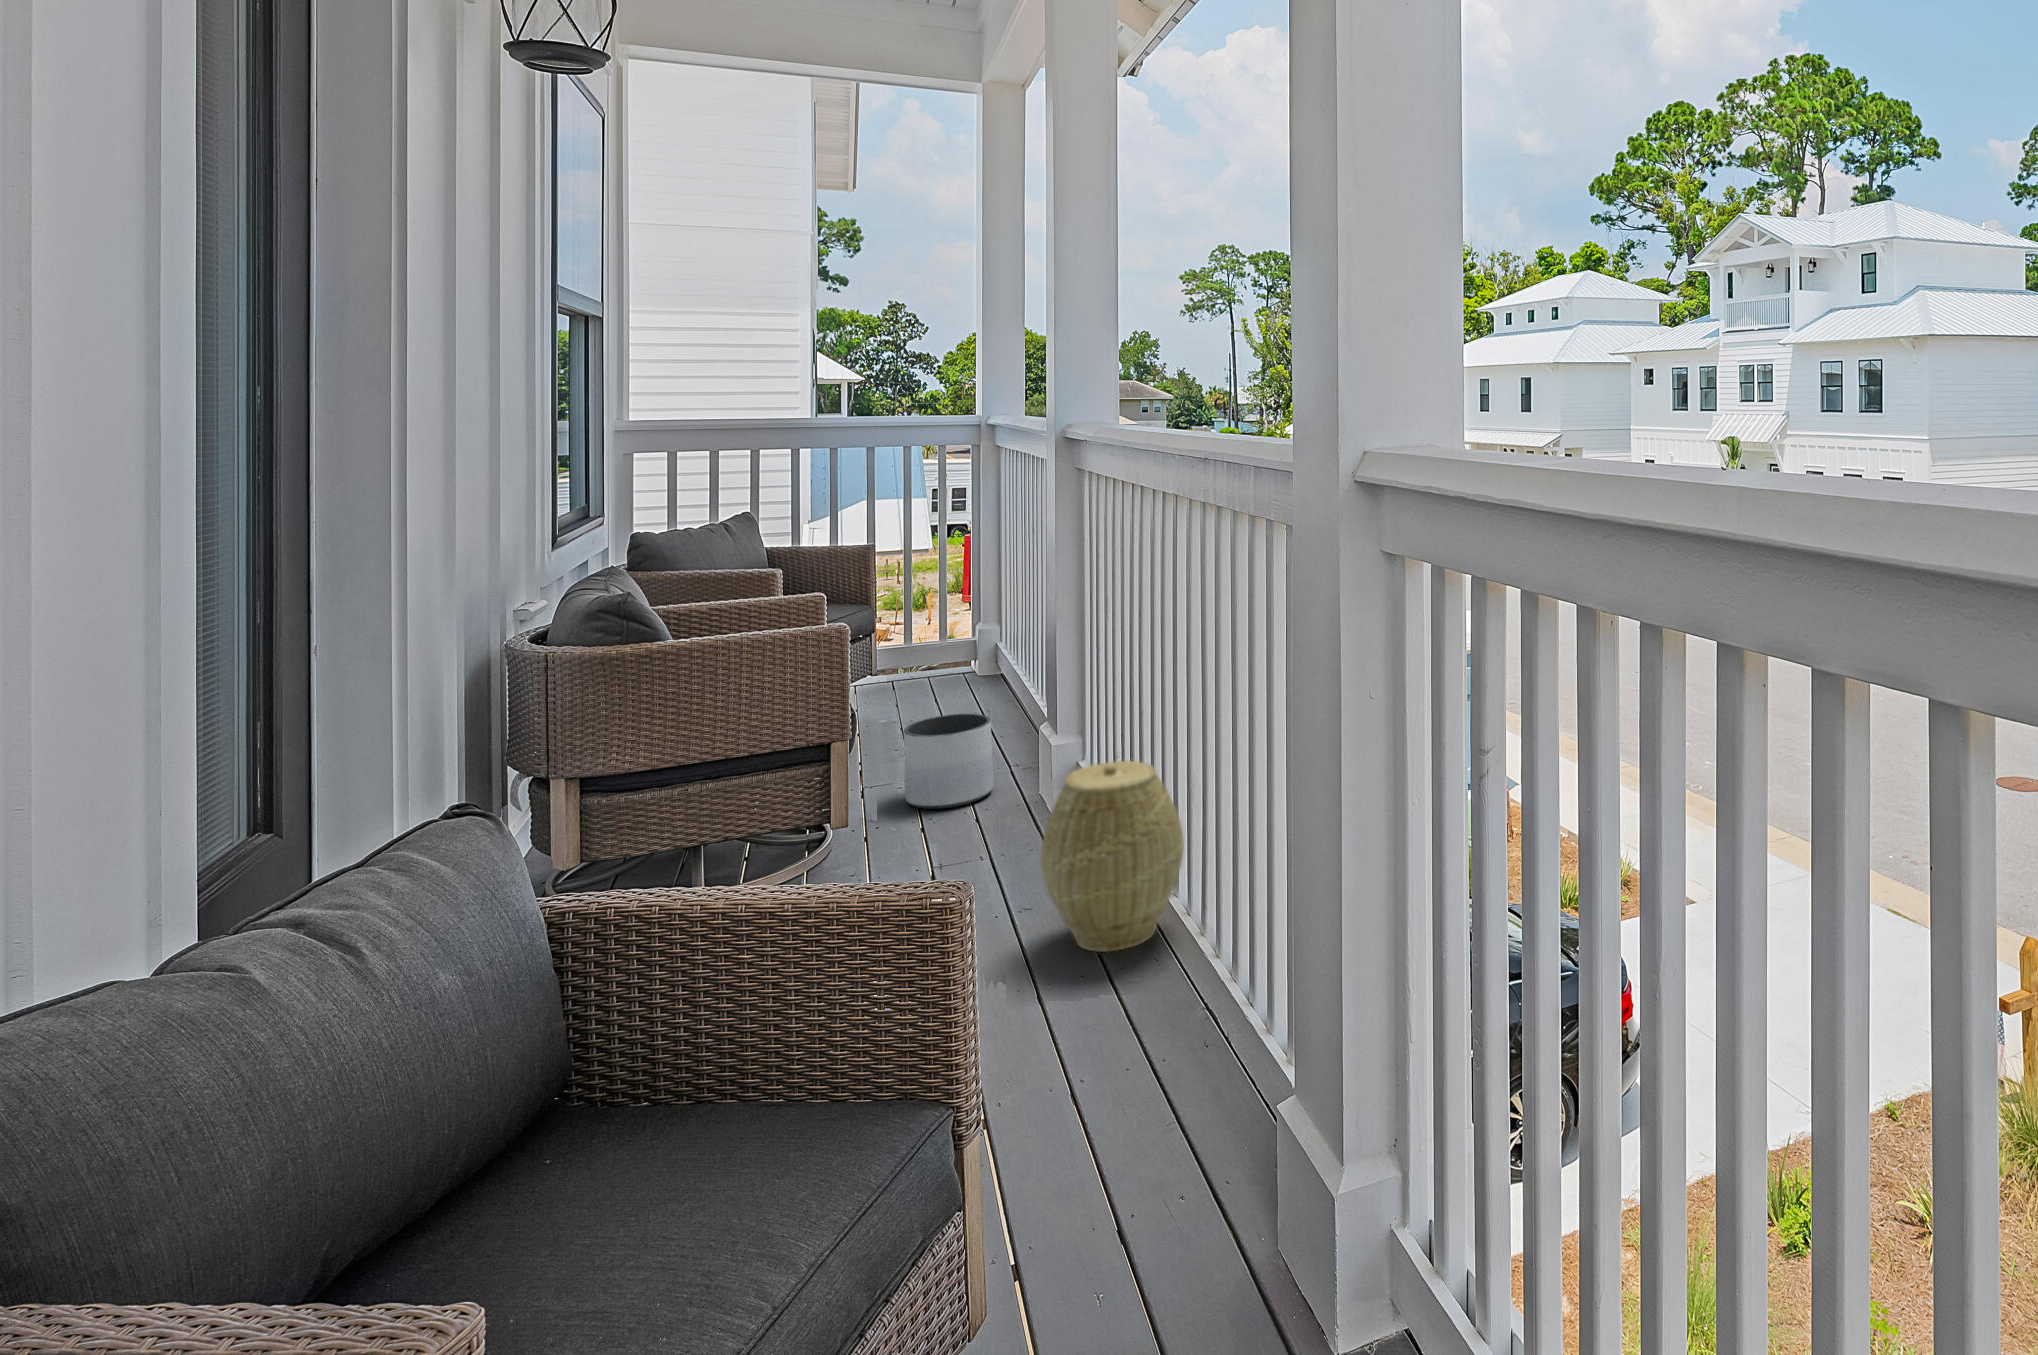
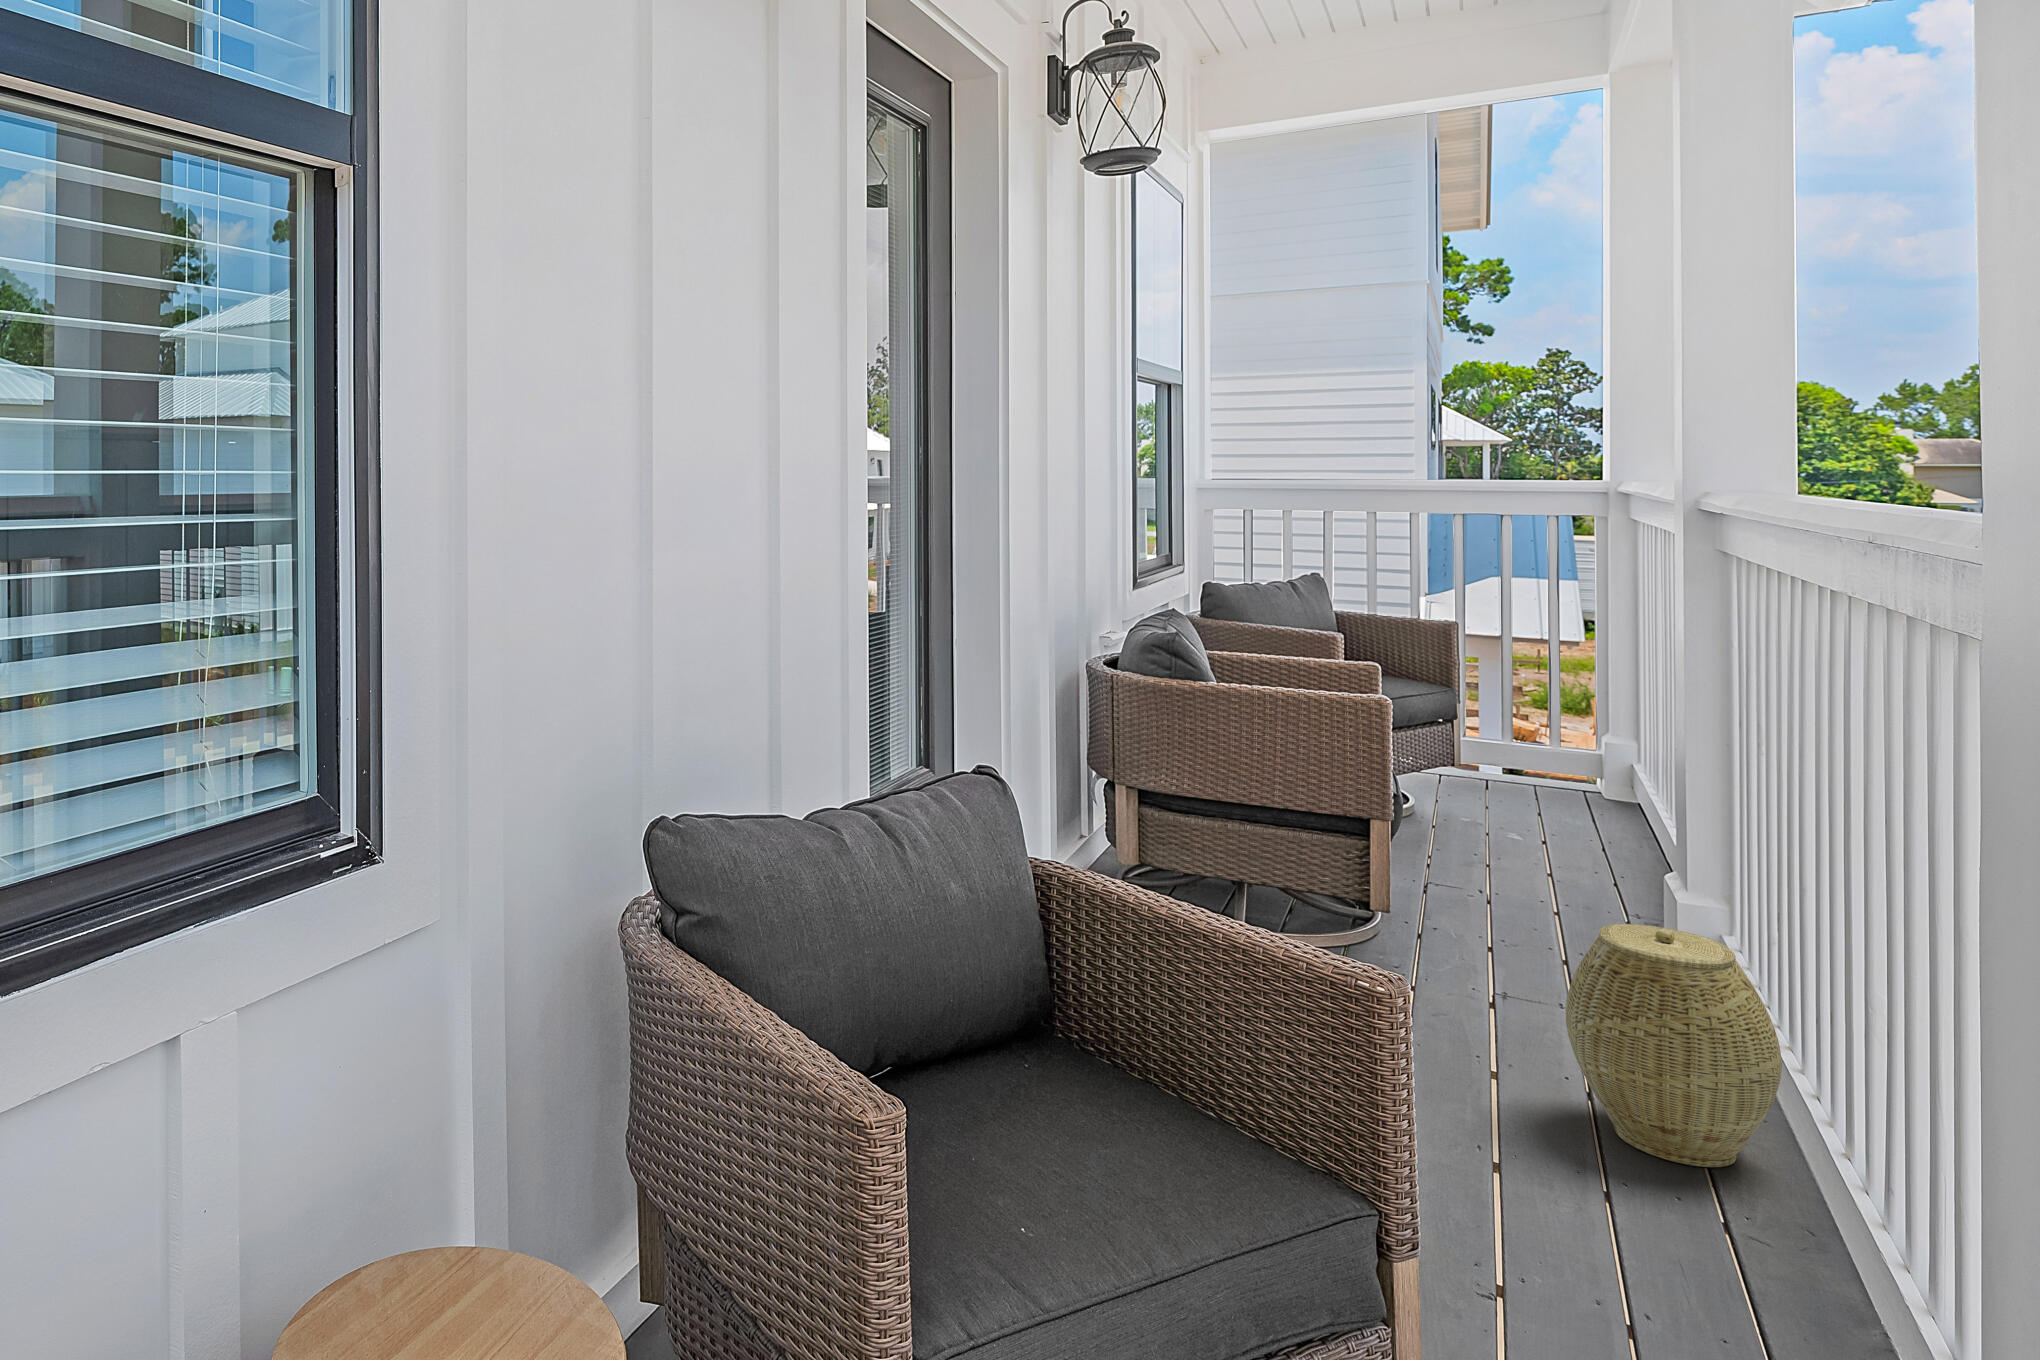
planter: present [904,714,993,809] -> none [1460,826,1574,936]

